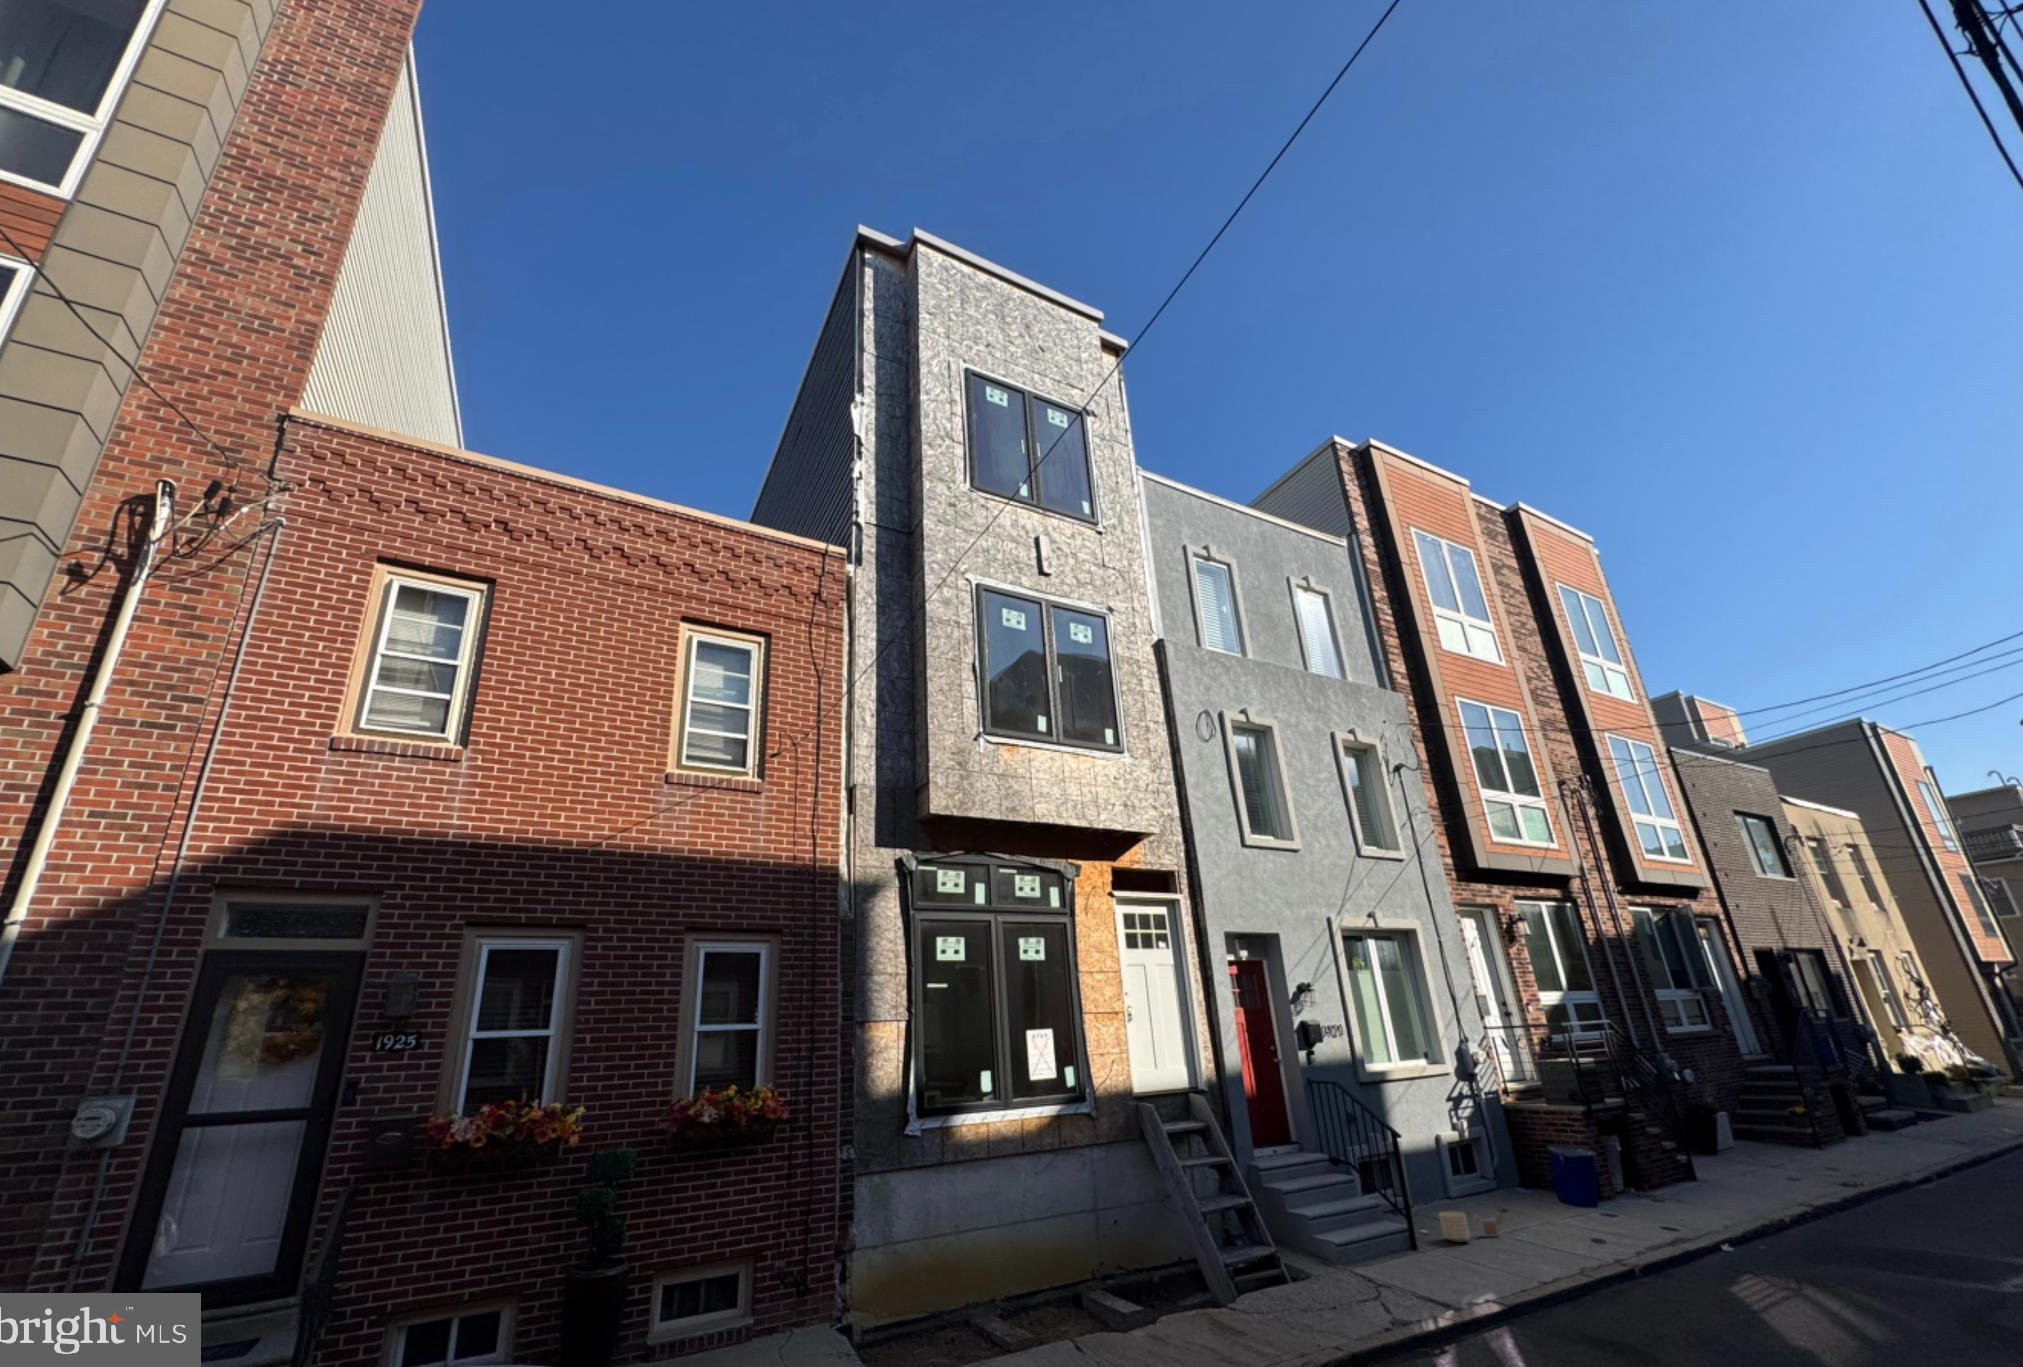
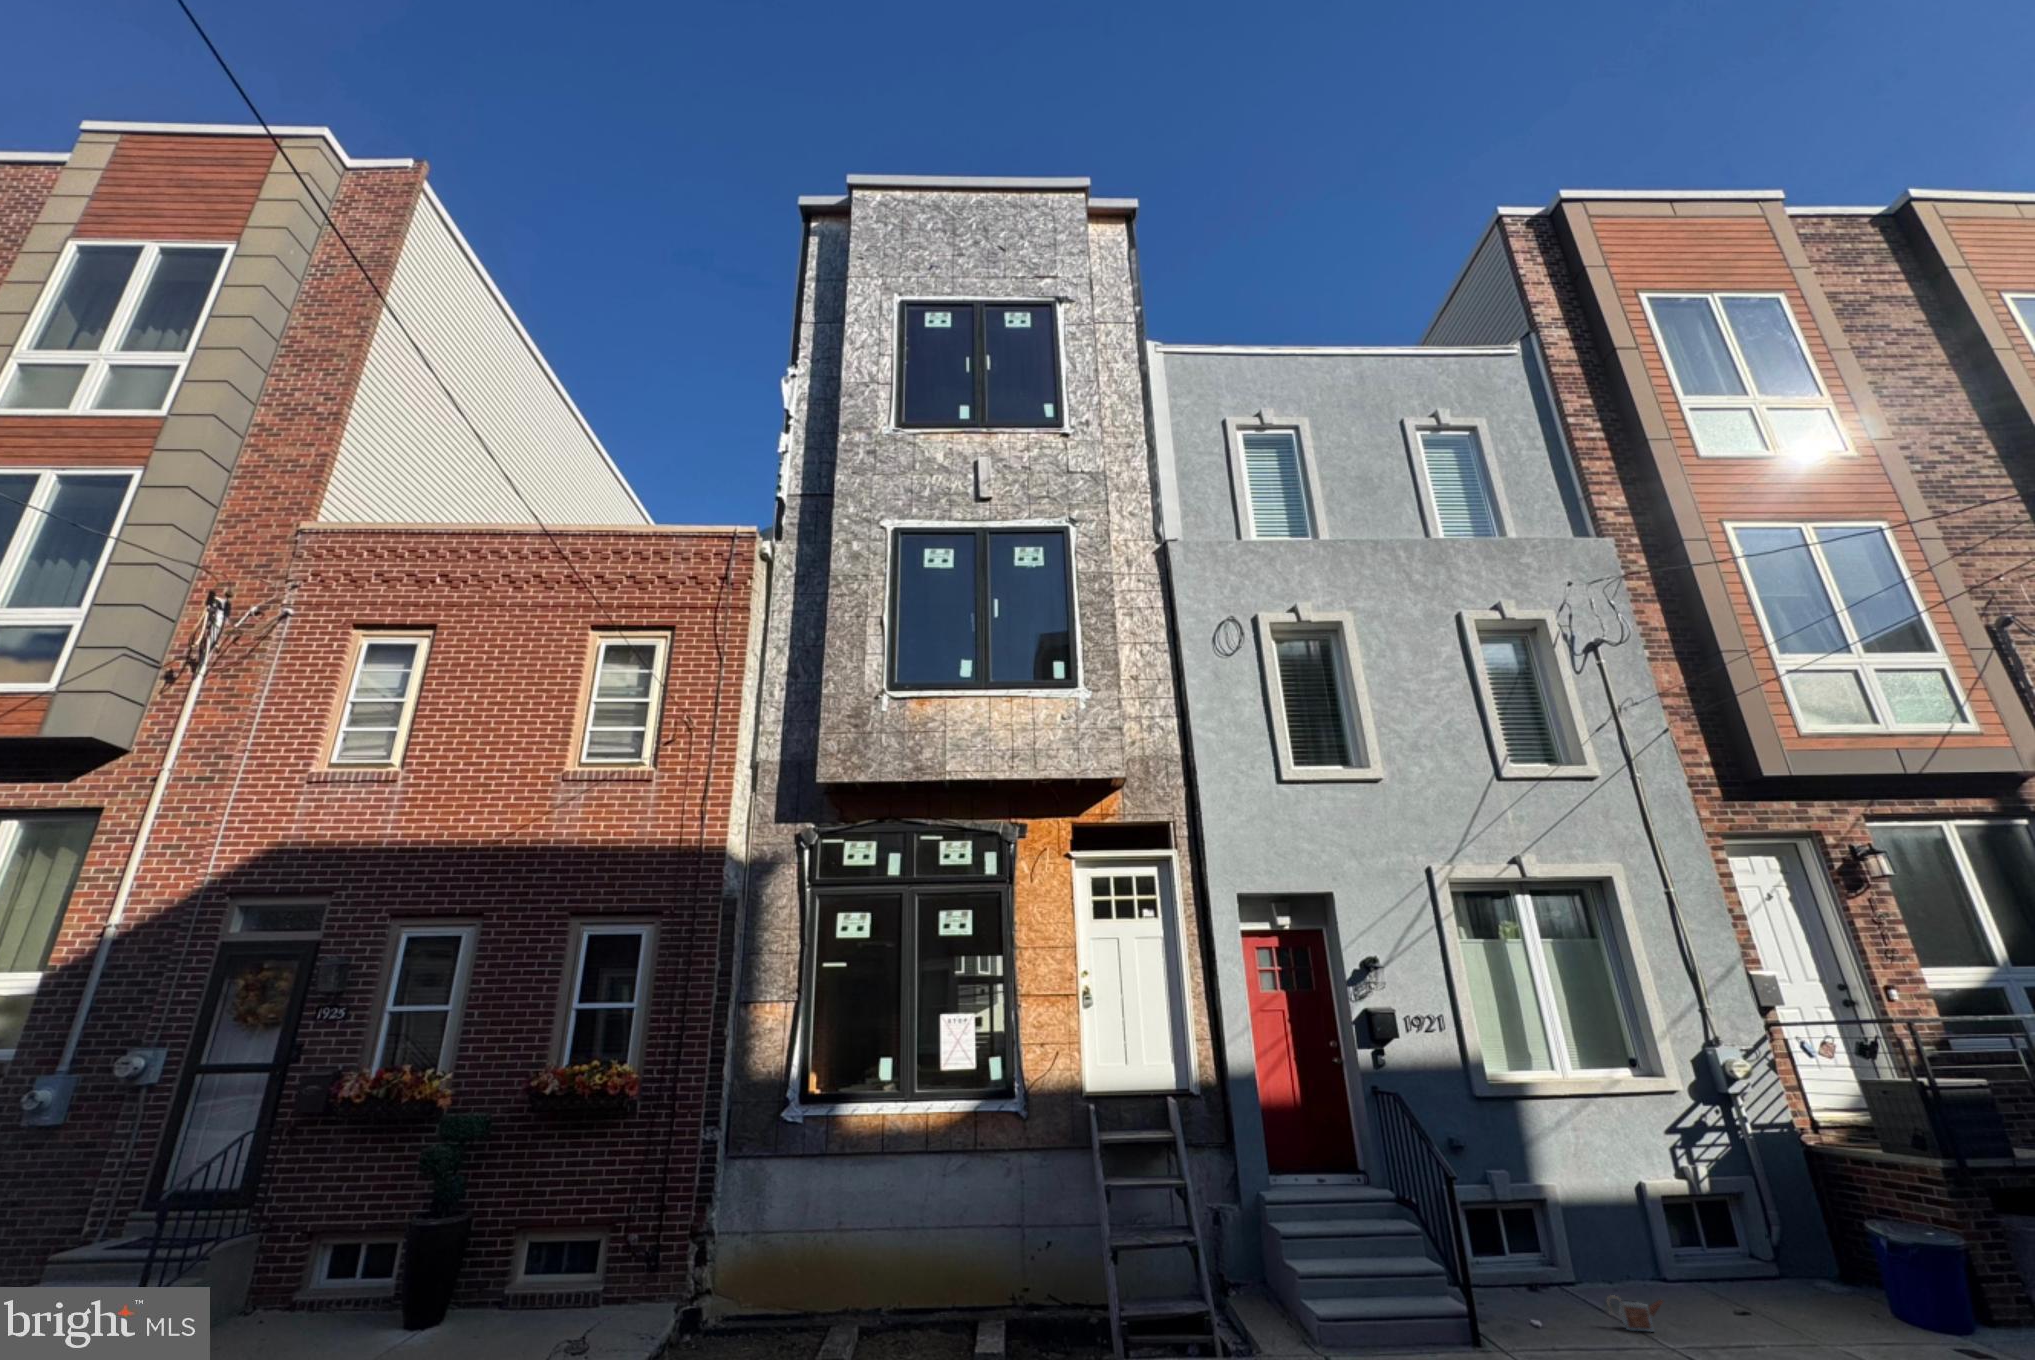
planter: present [1439,1212,1470,1242] -> none [1535,1283,1583,1330]

